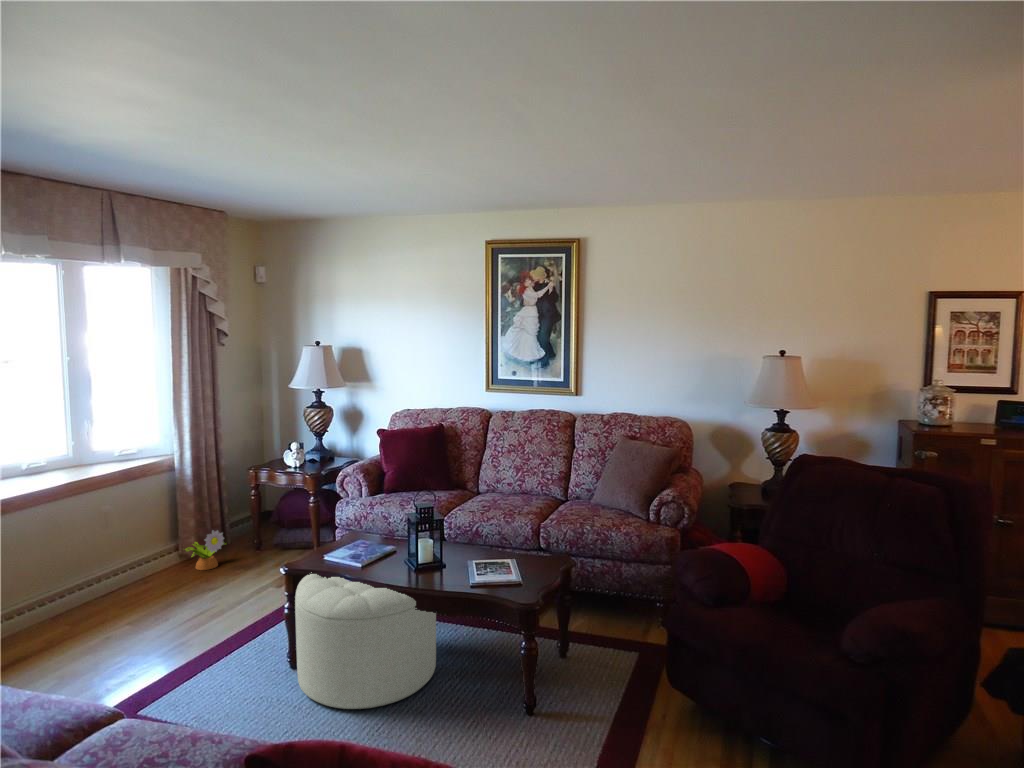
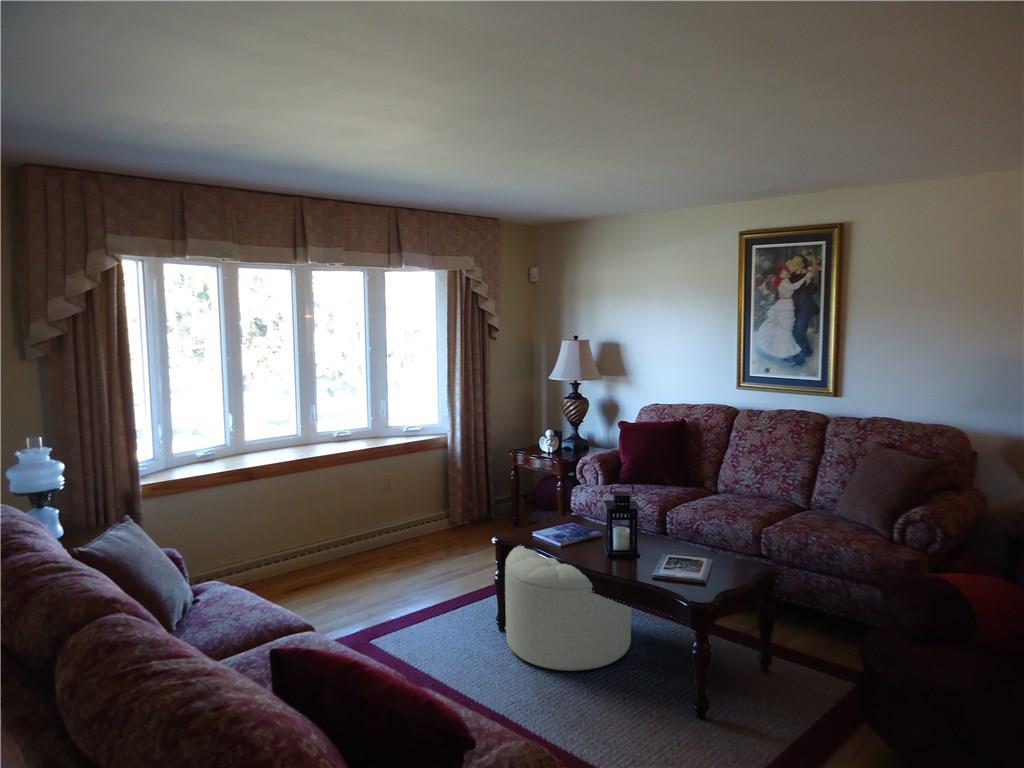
decorative plant: present [186,530,225,570] -> none [452,501,487,535]

